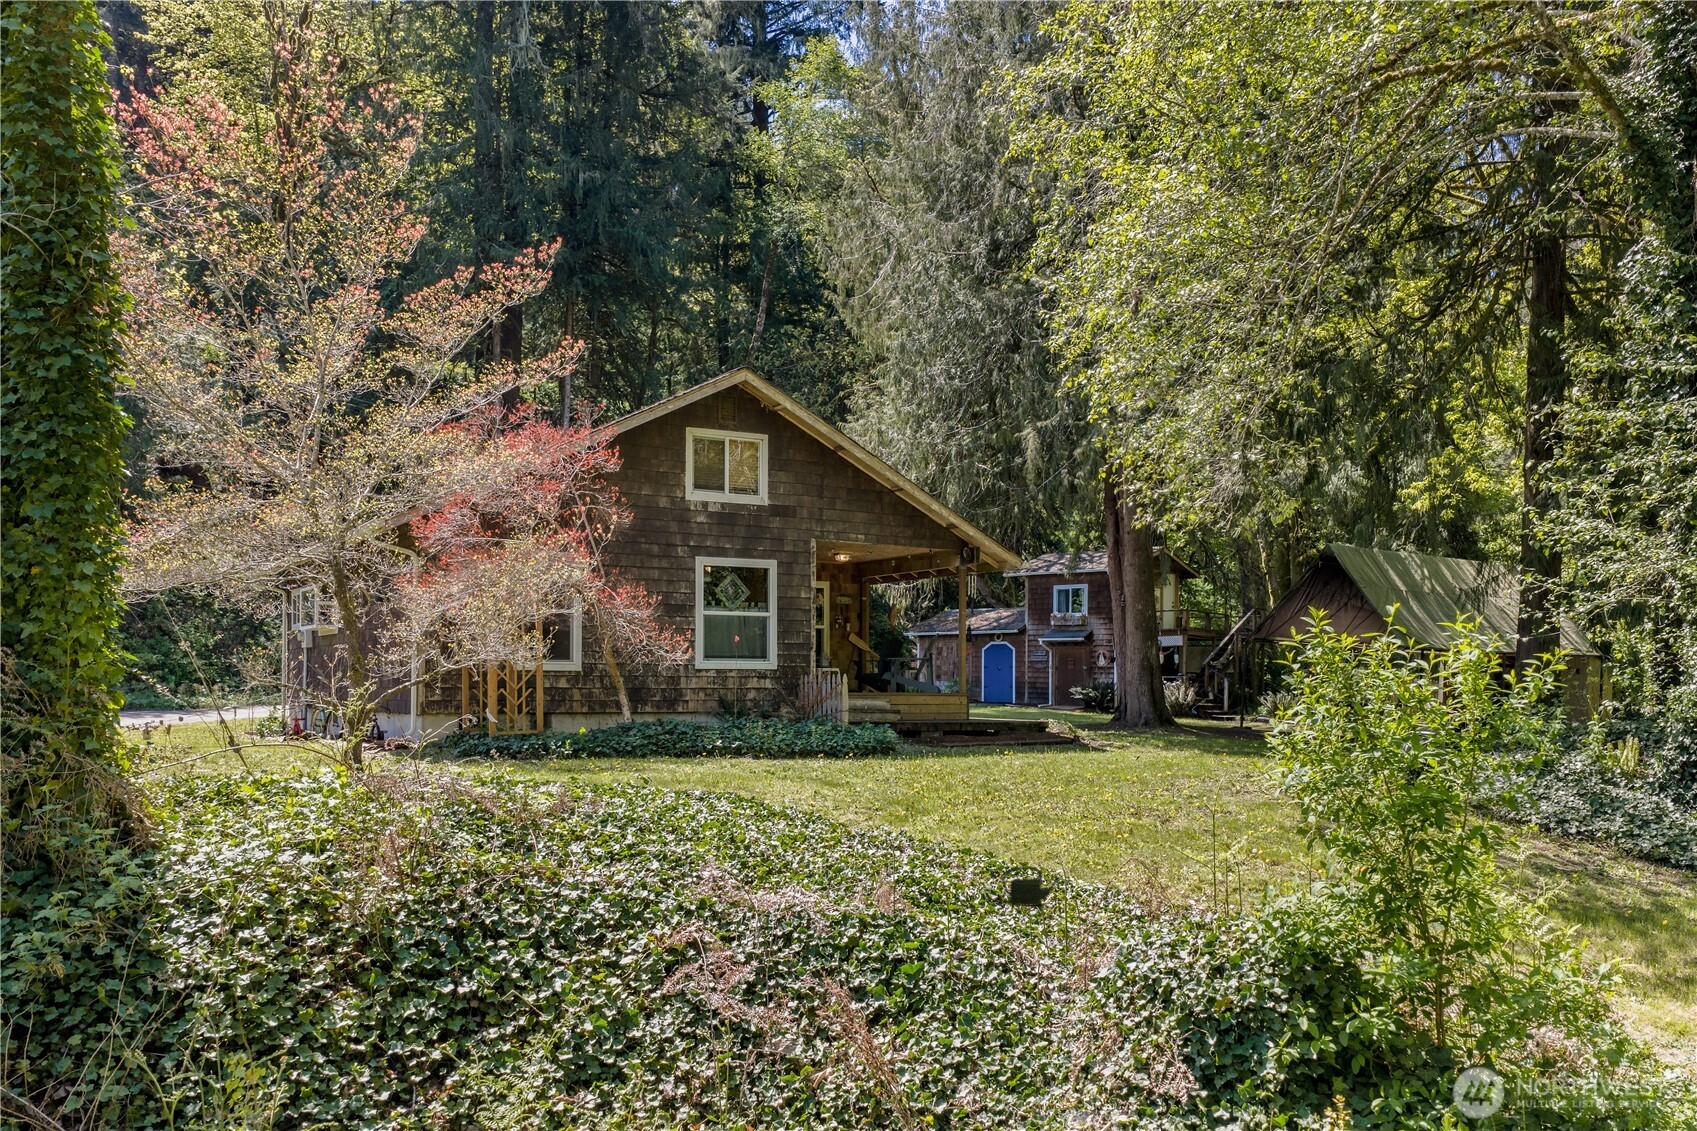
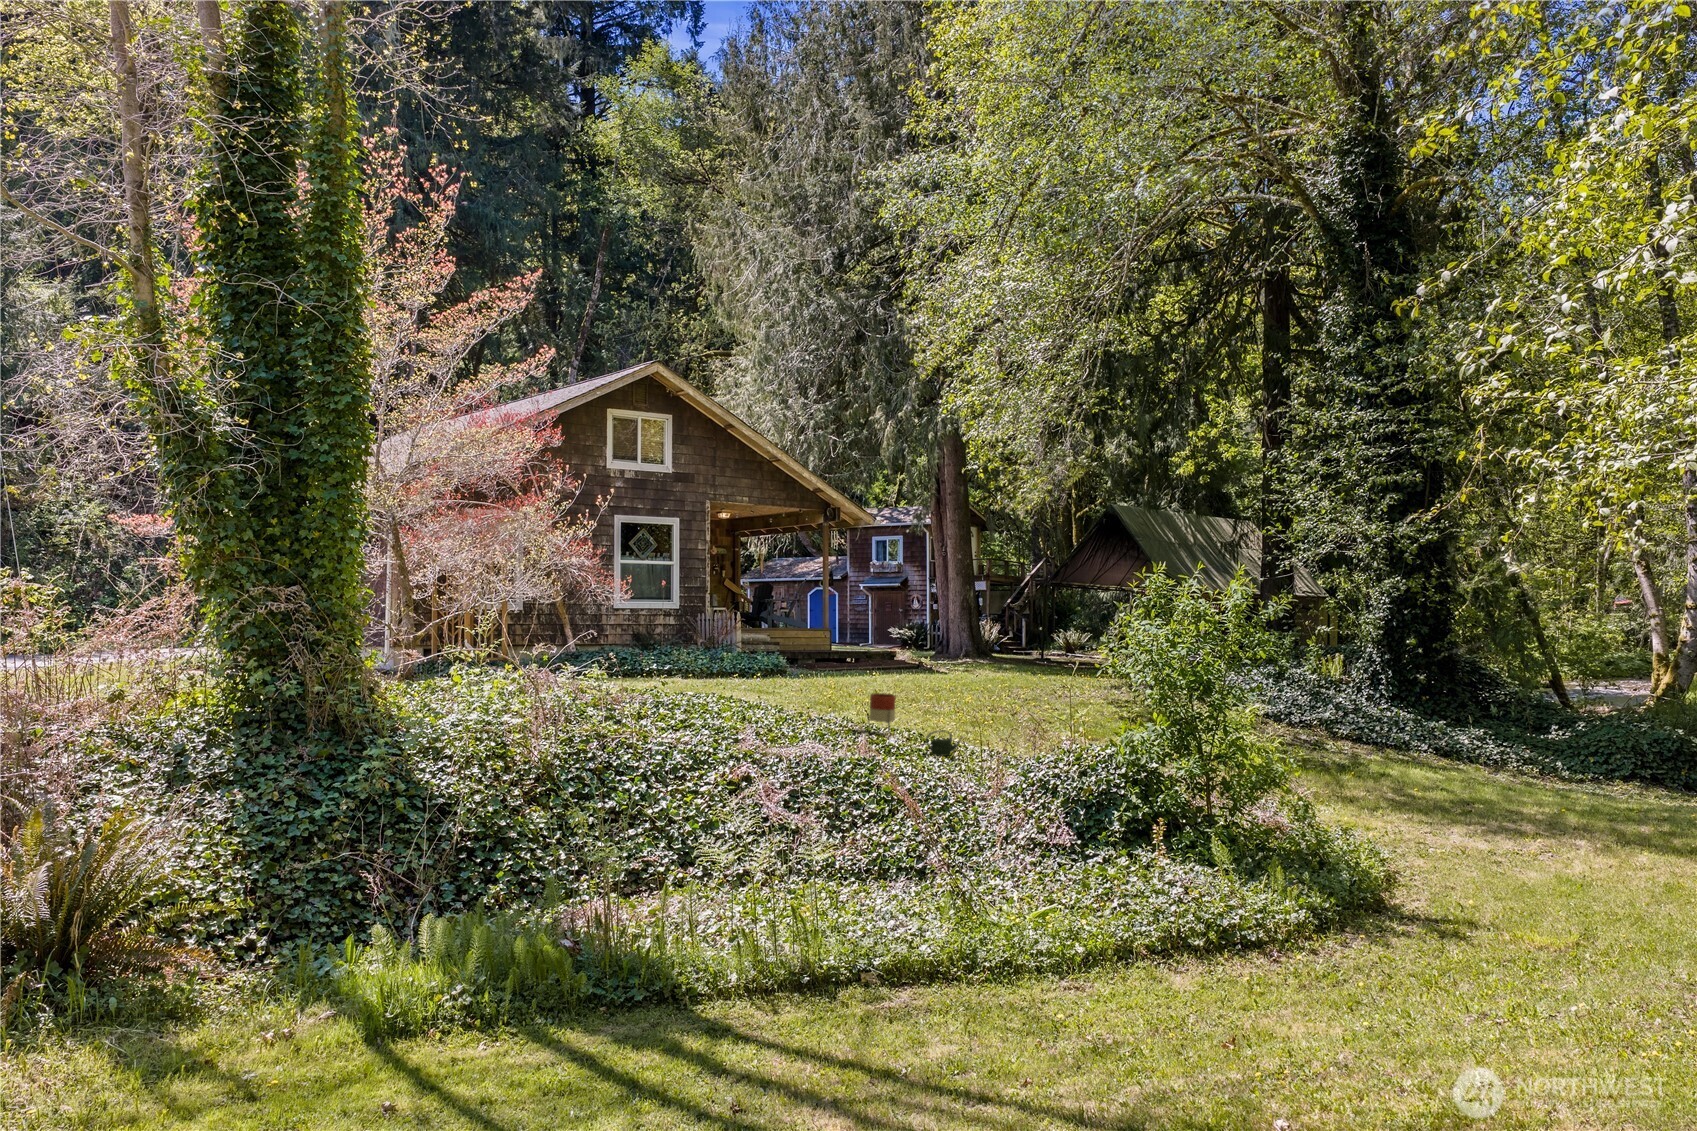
planter: none [935,802,975,866] -> present [868,693,896,732]

